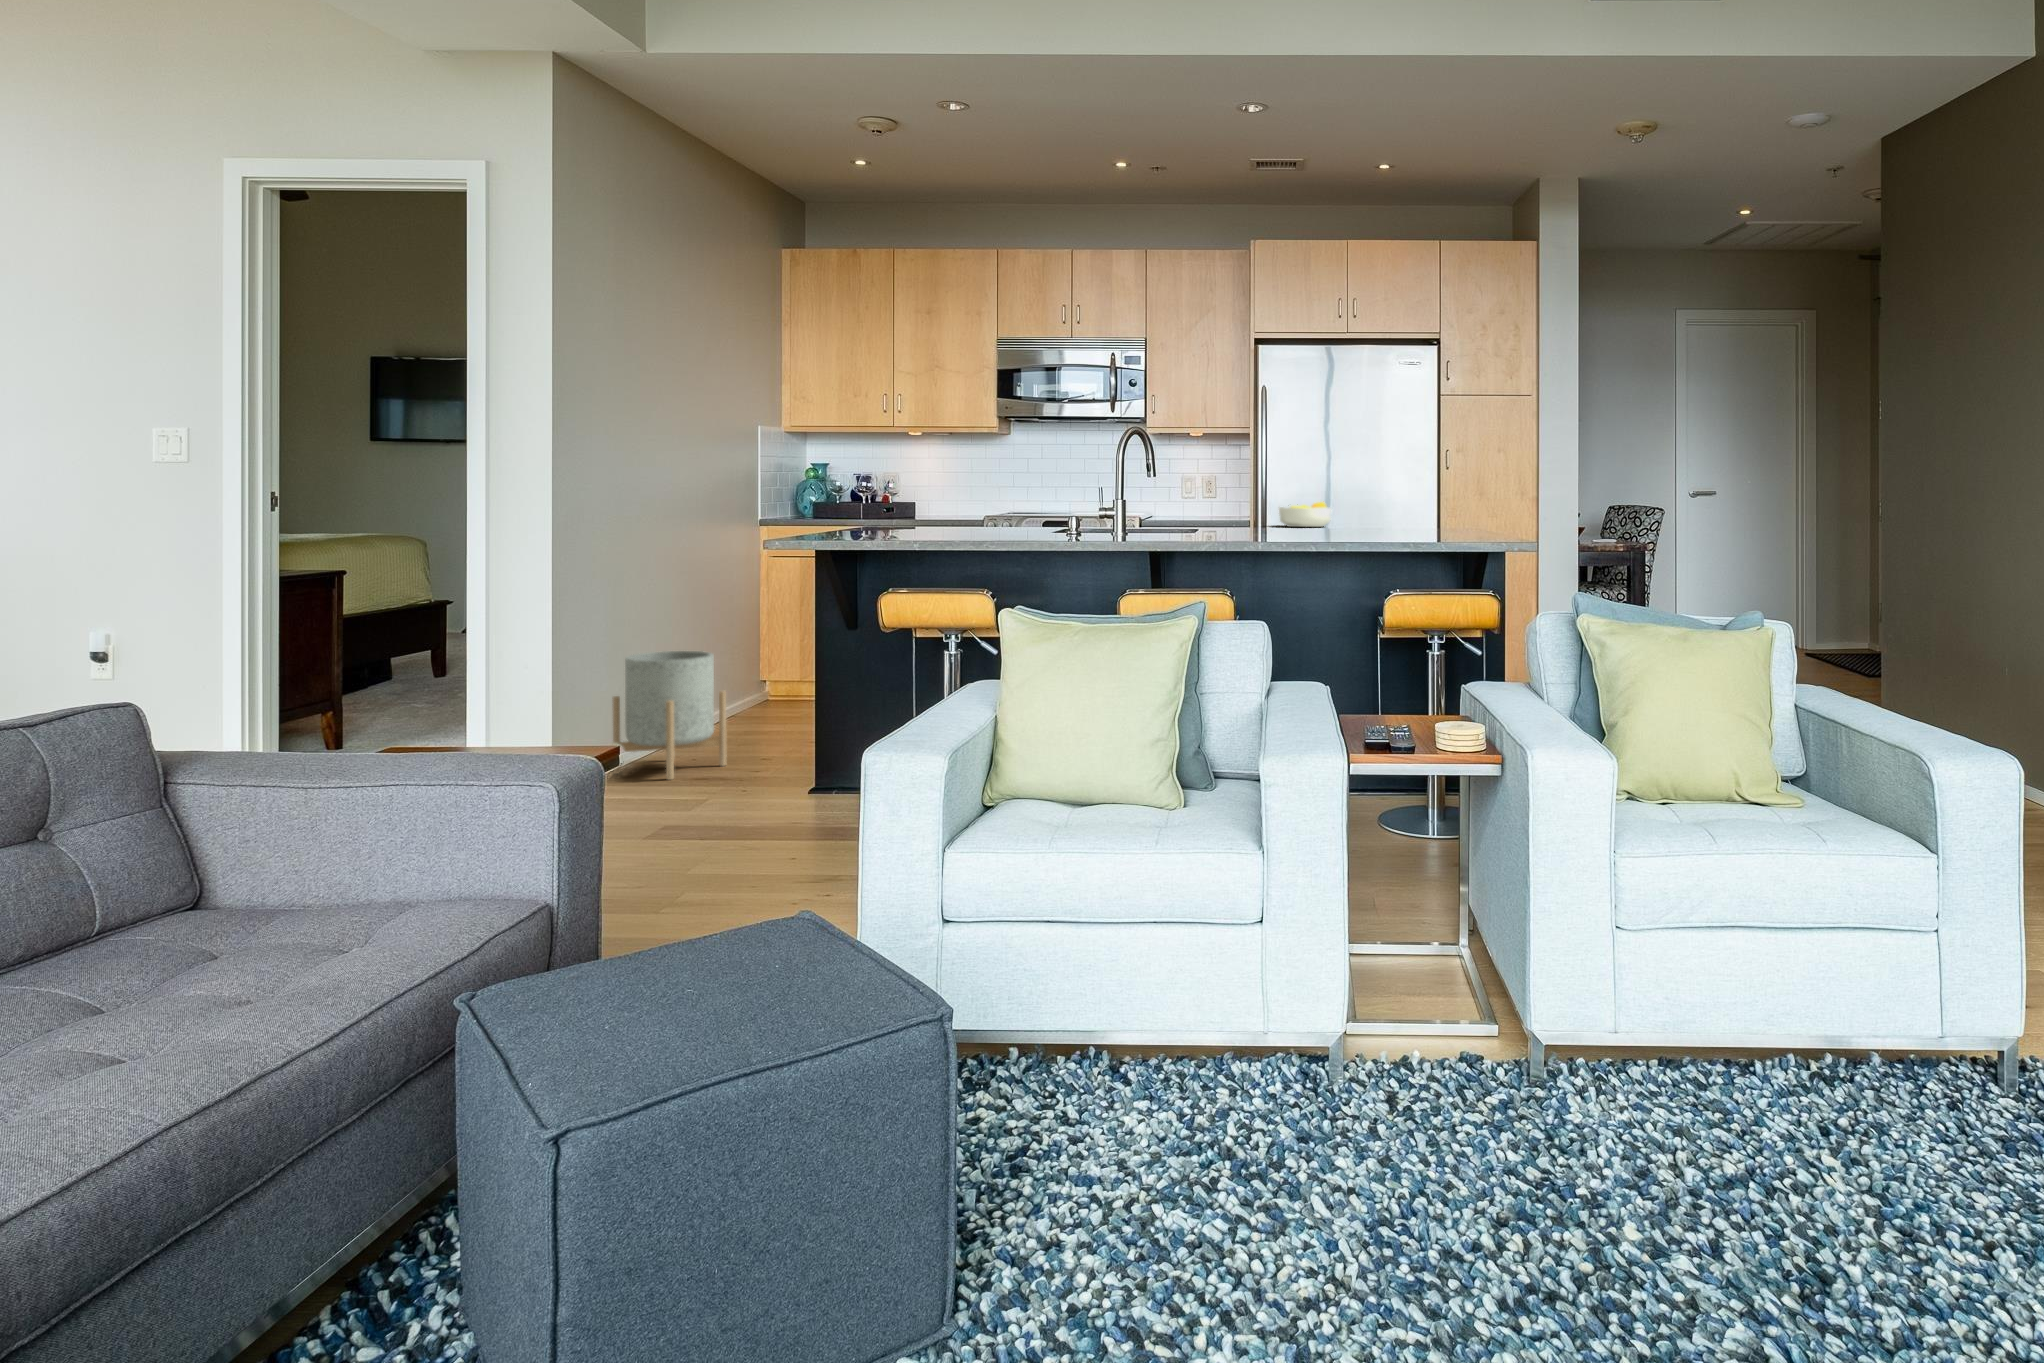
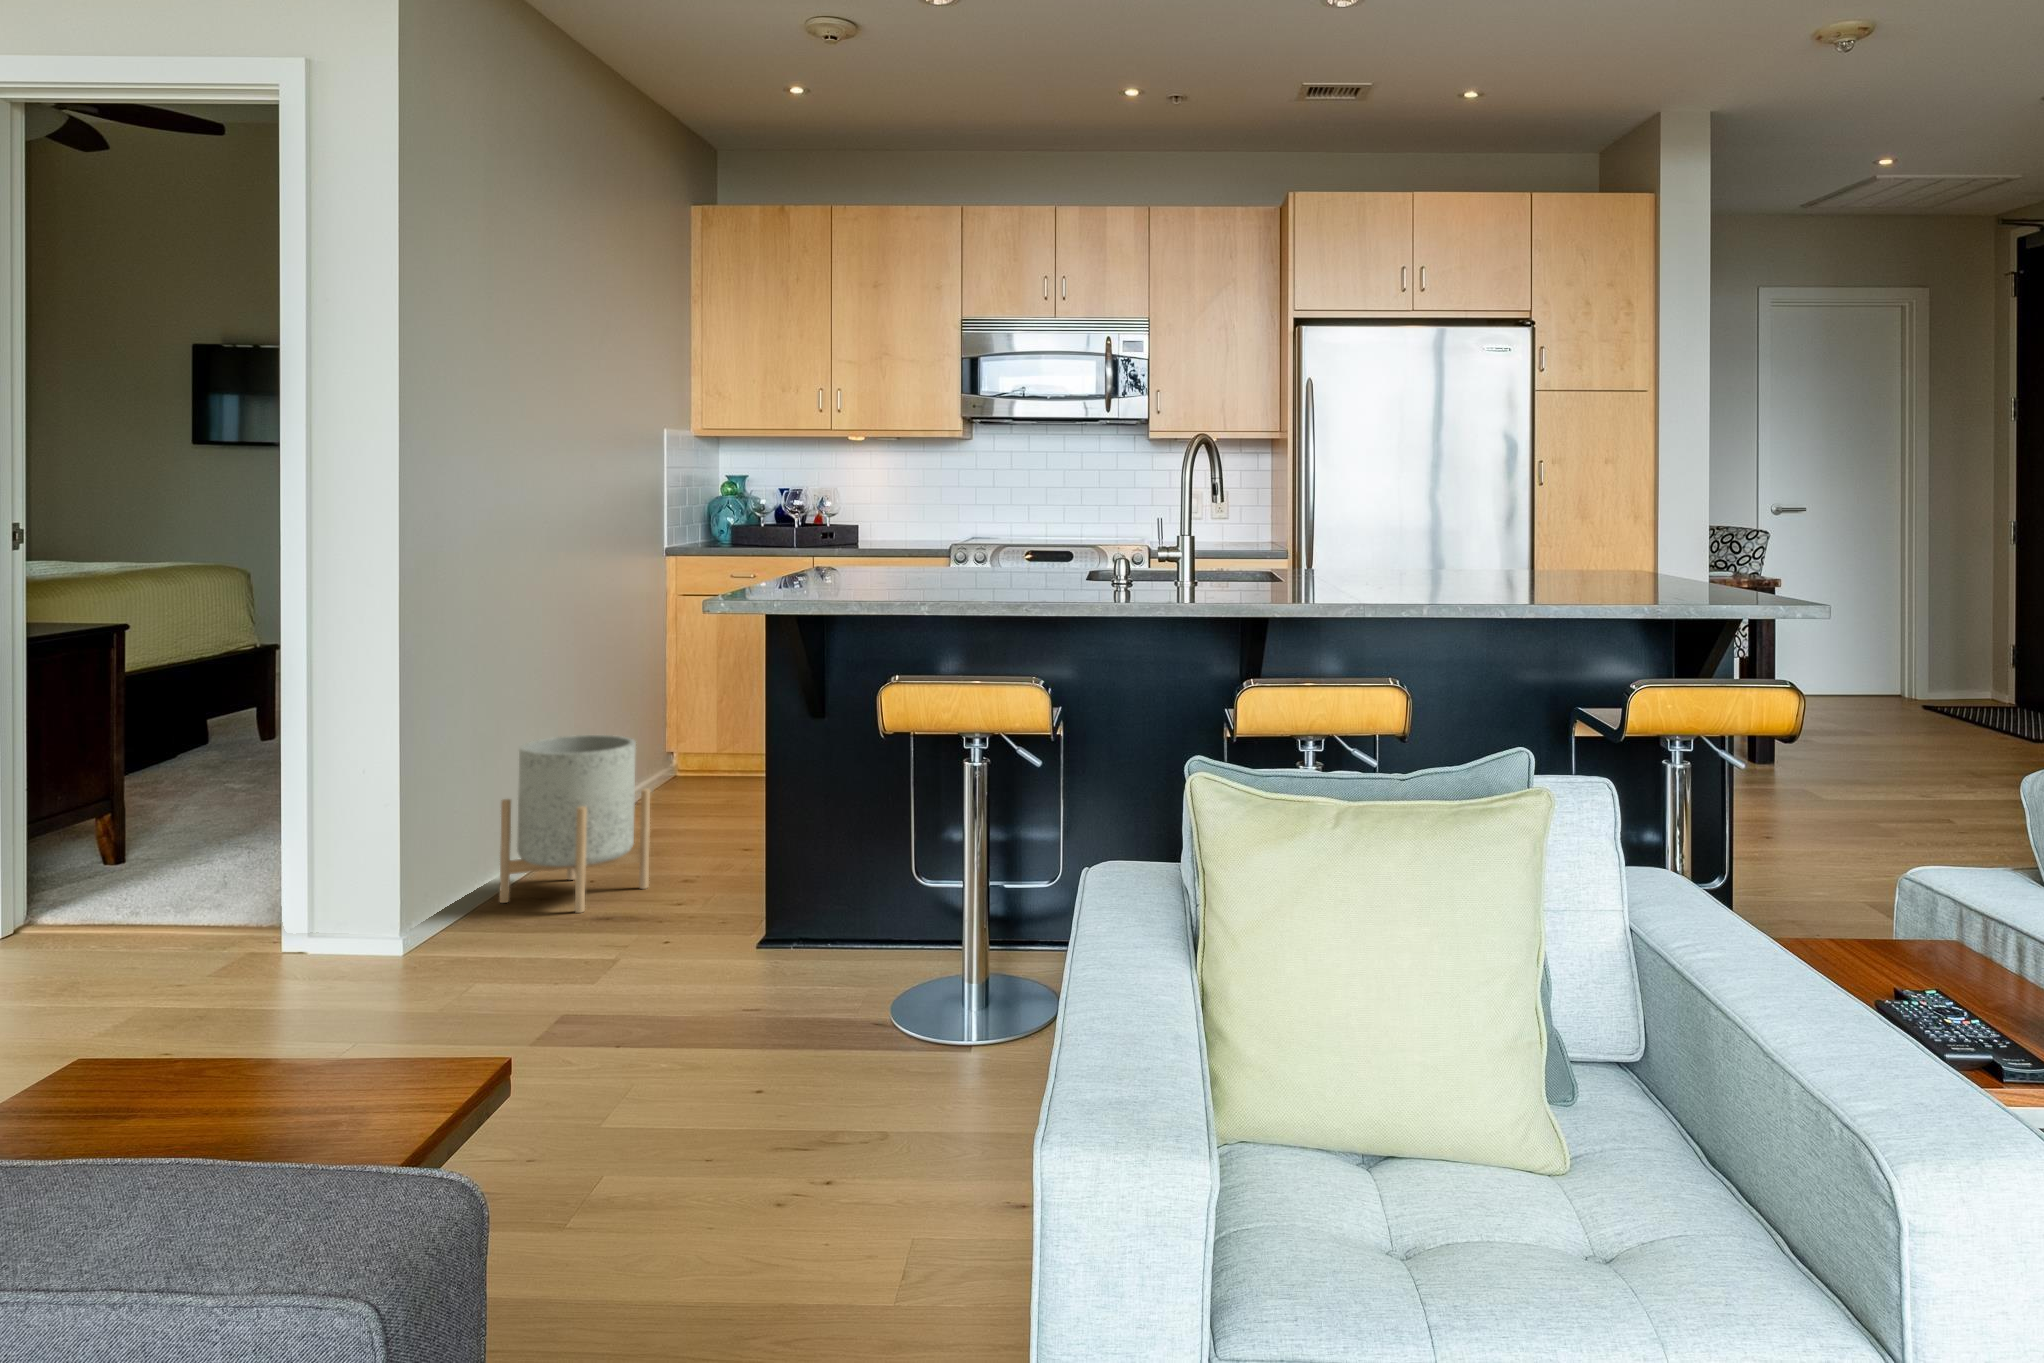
fruit bowl: present [1279,502,1331,527] -> none [1321,523,1388,561]

